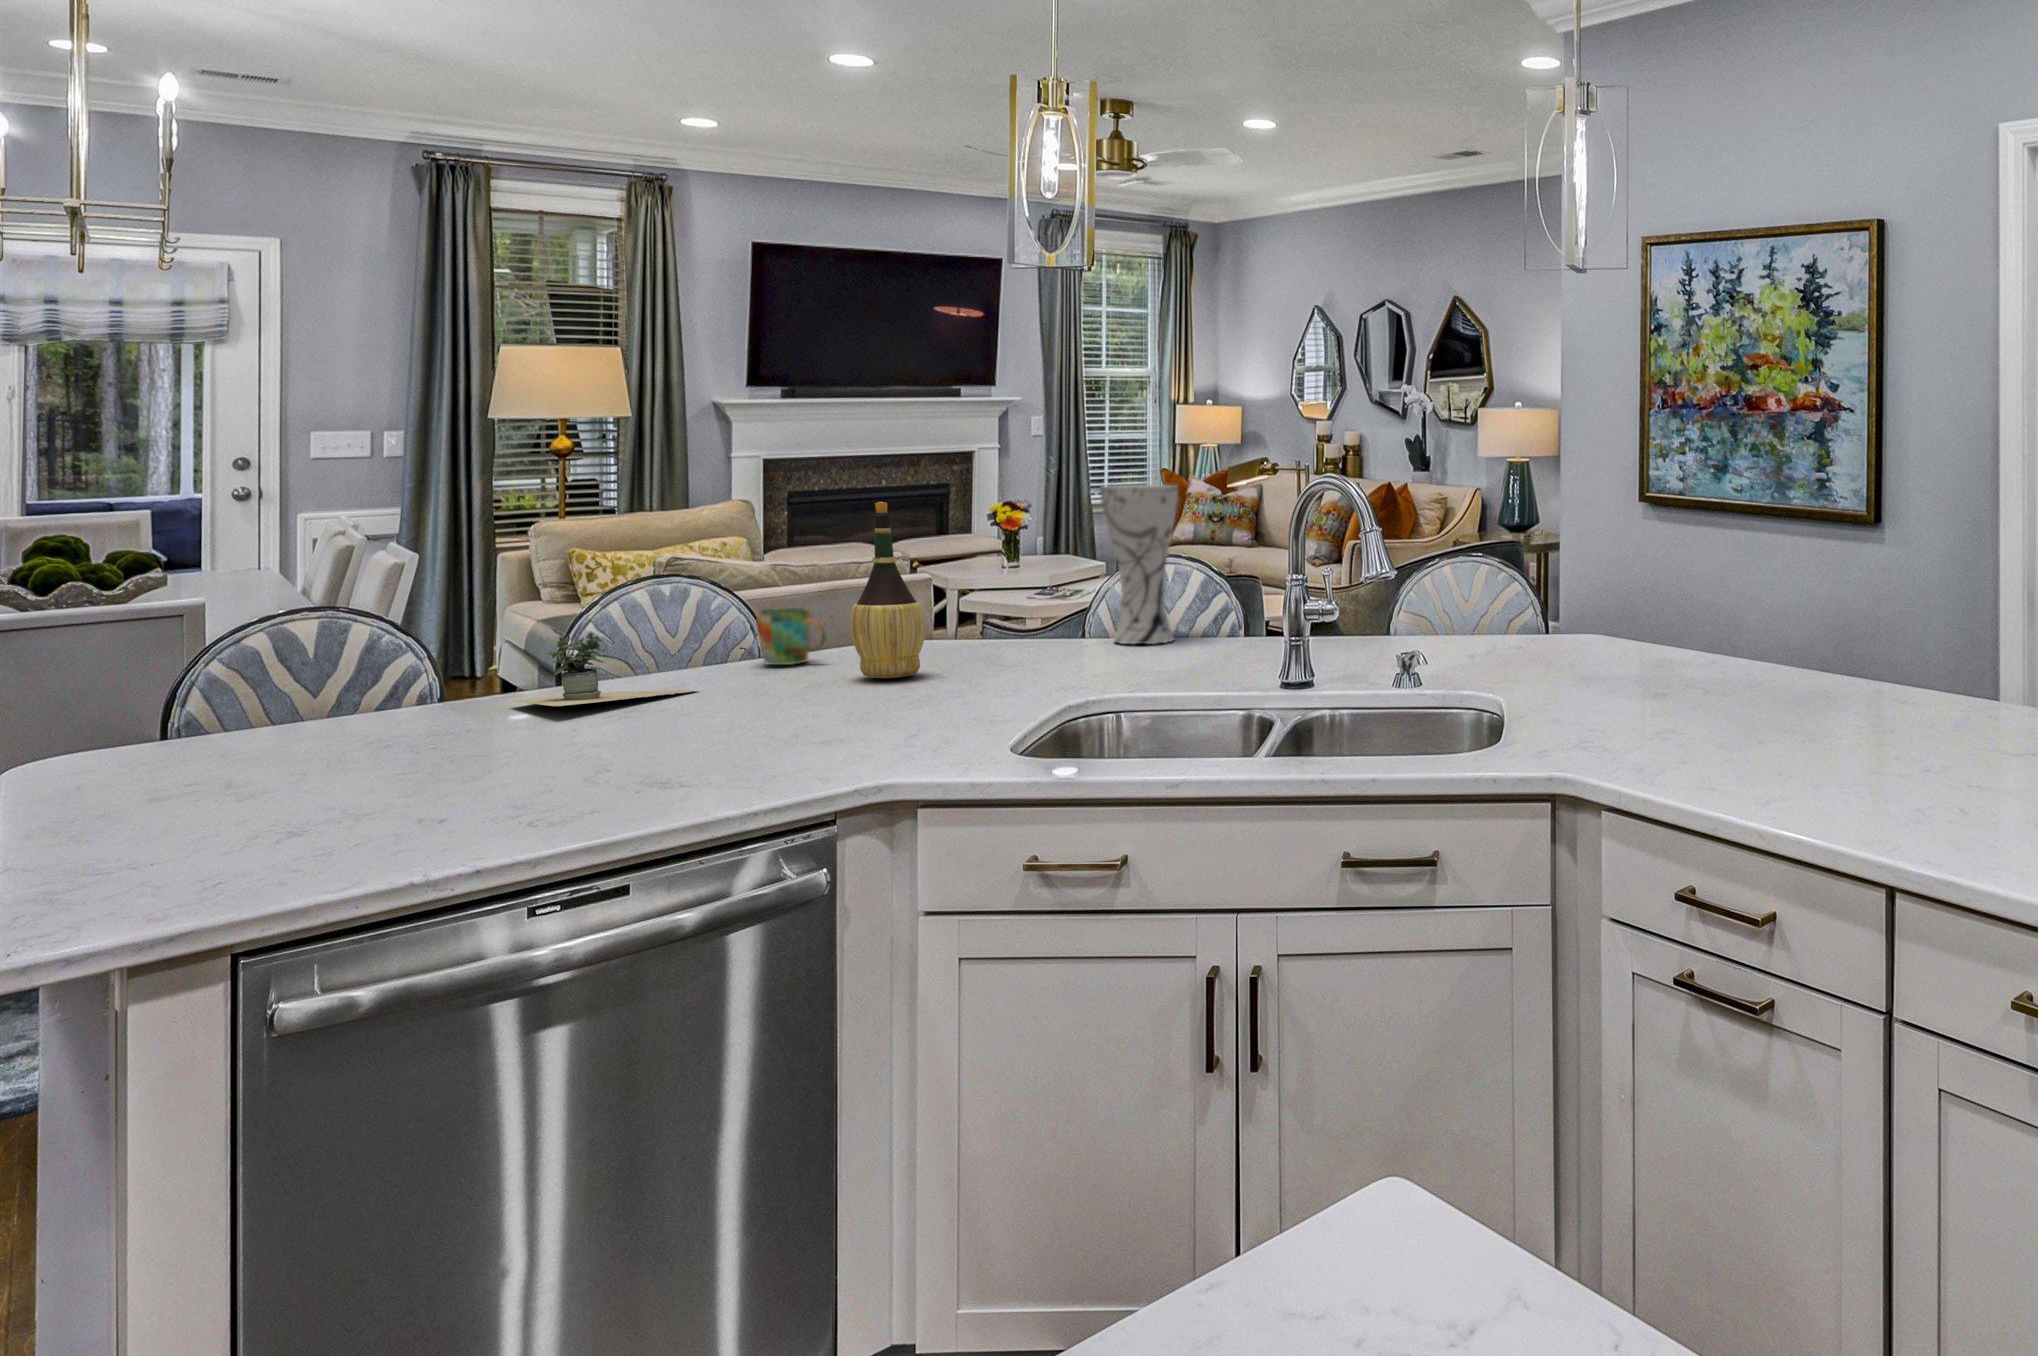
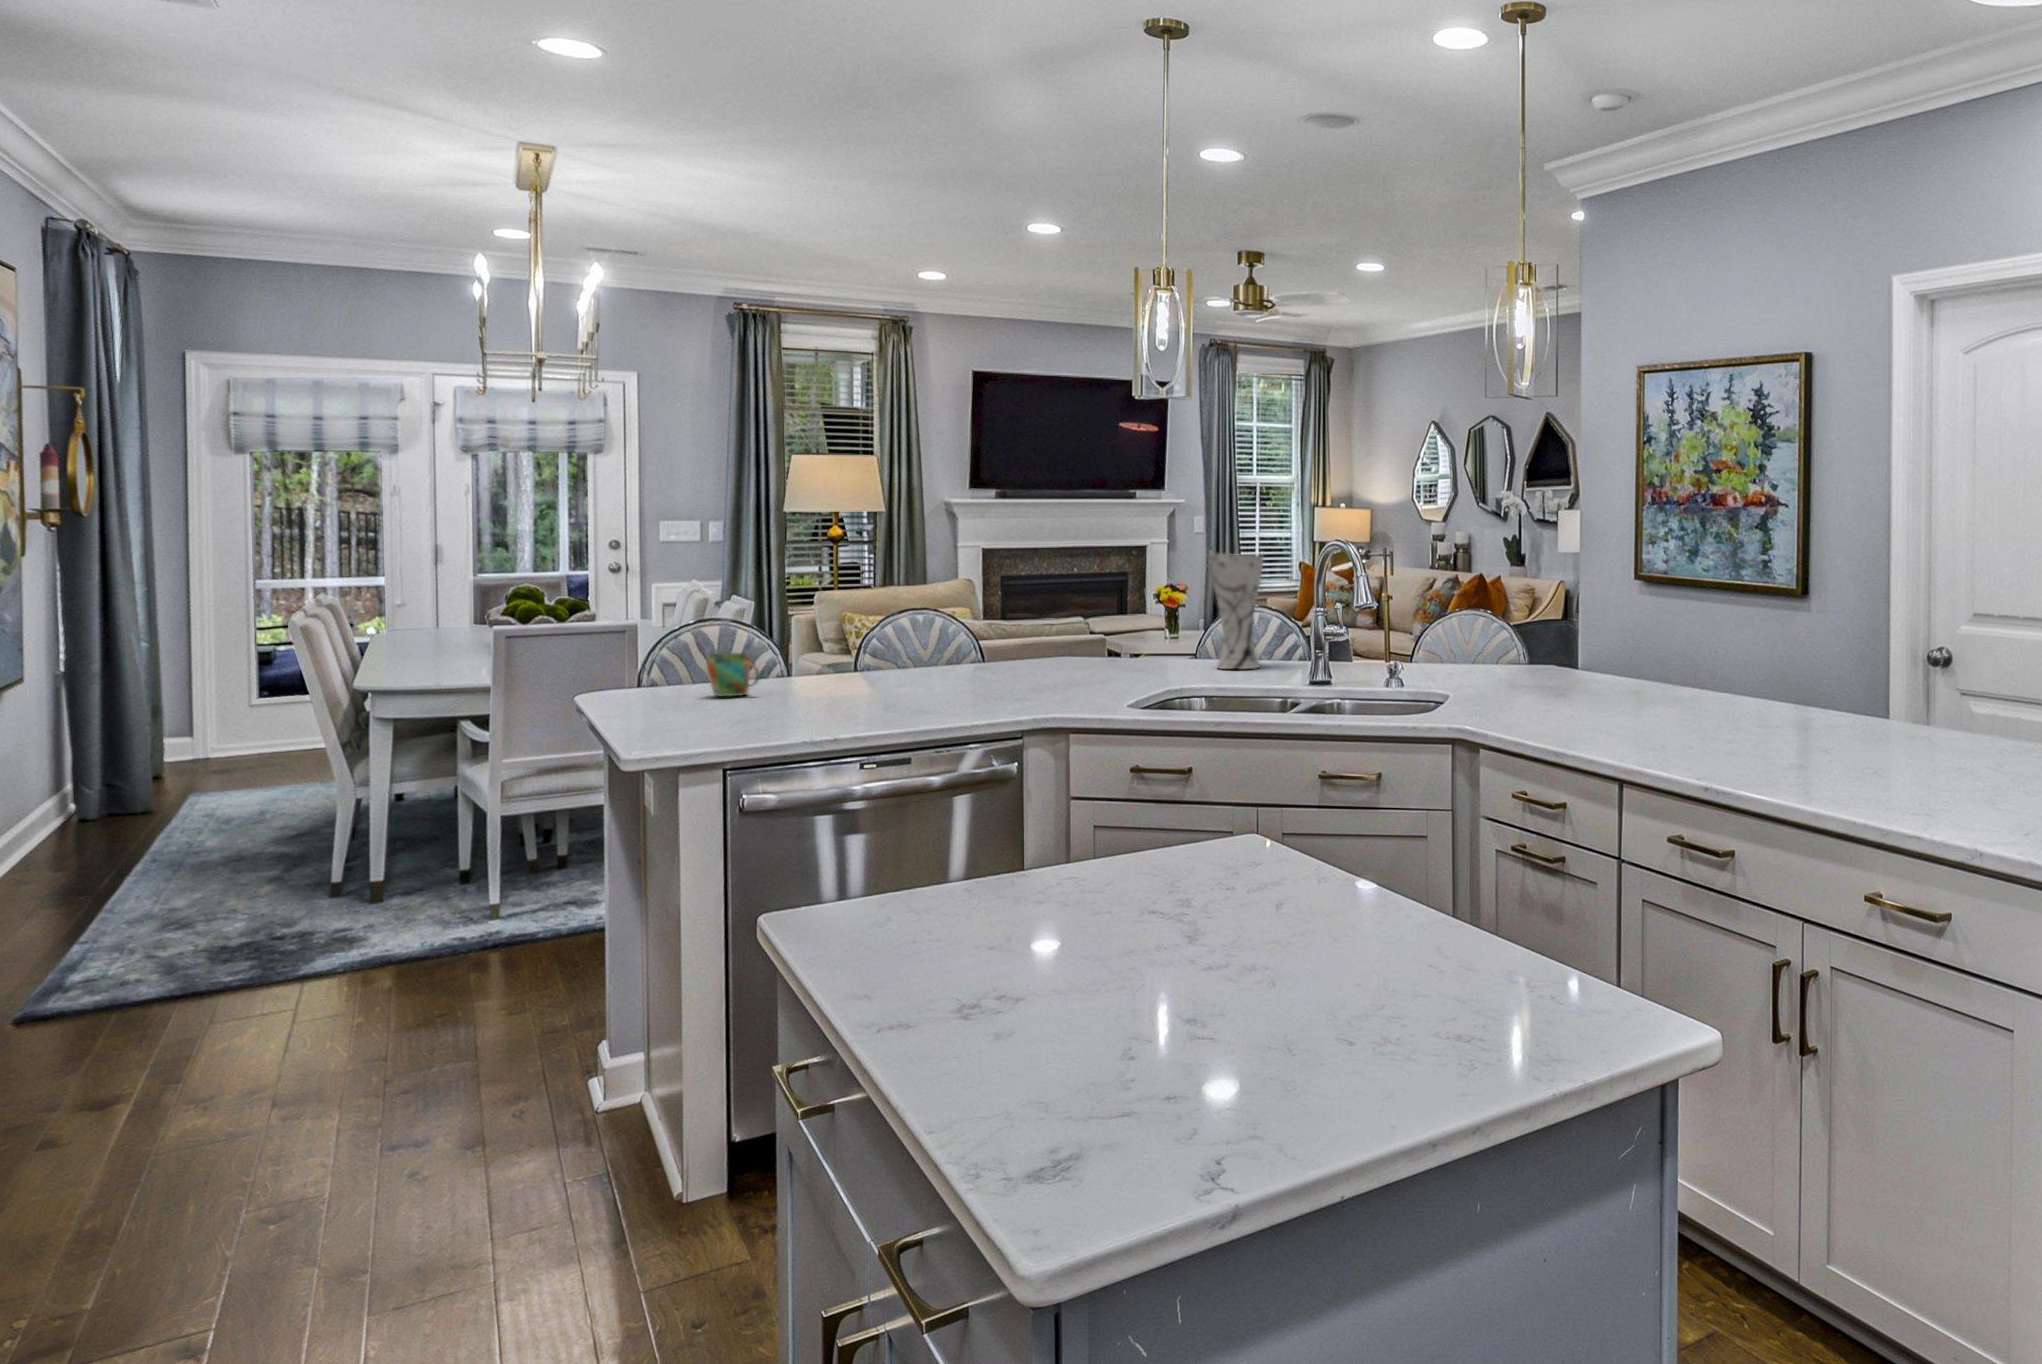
wine bottle: present [850,502,925,678] -> none [1031,561,1082,684]
mug: present [756,608,827,665] -> present [706,653,760,696]
potted plant: present [513,631,746,706] -> none [810,645,963,692]

